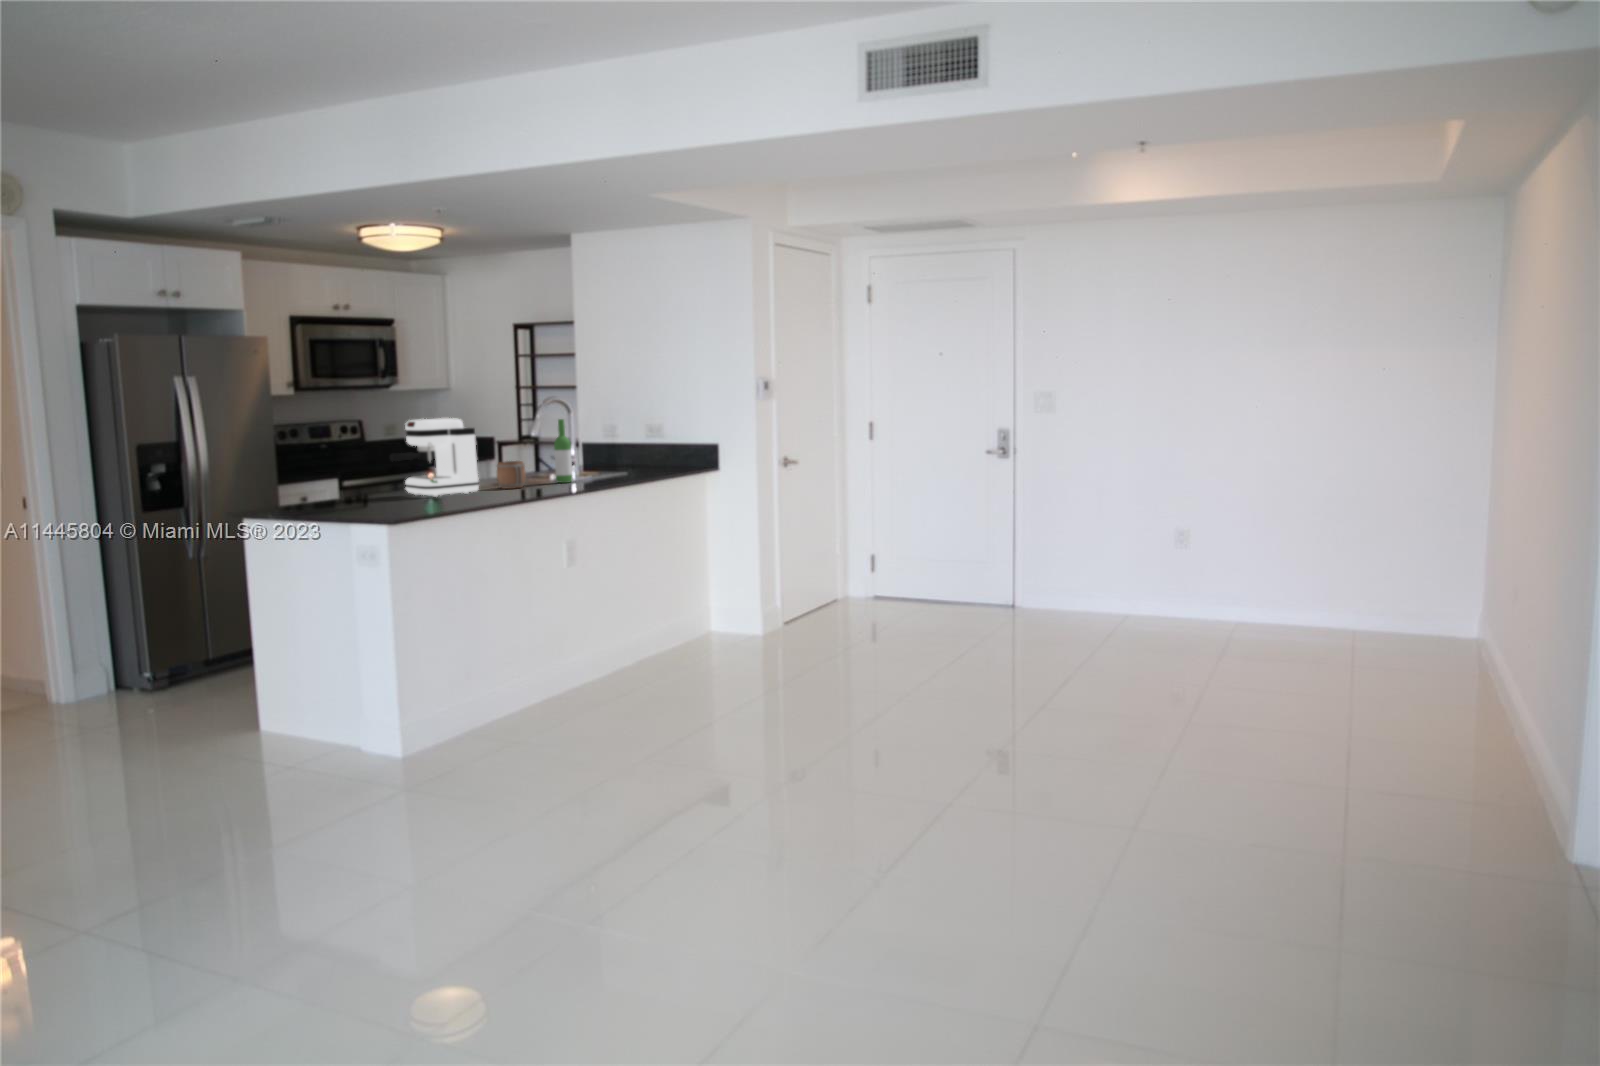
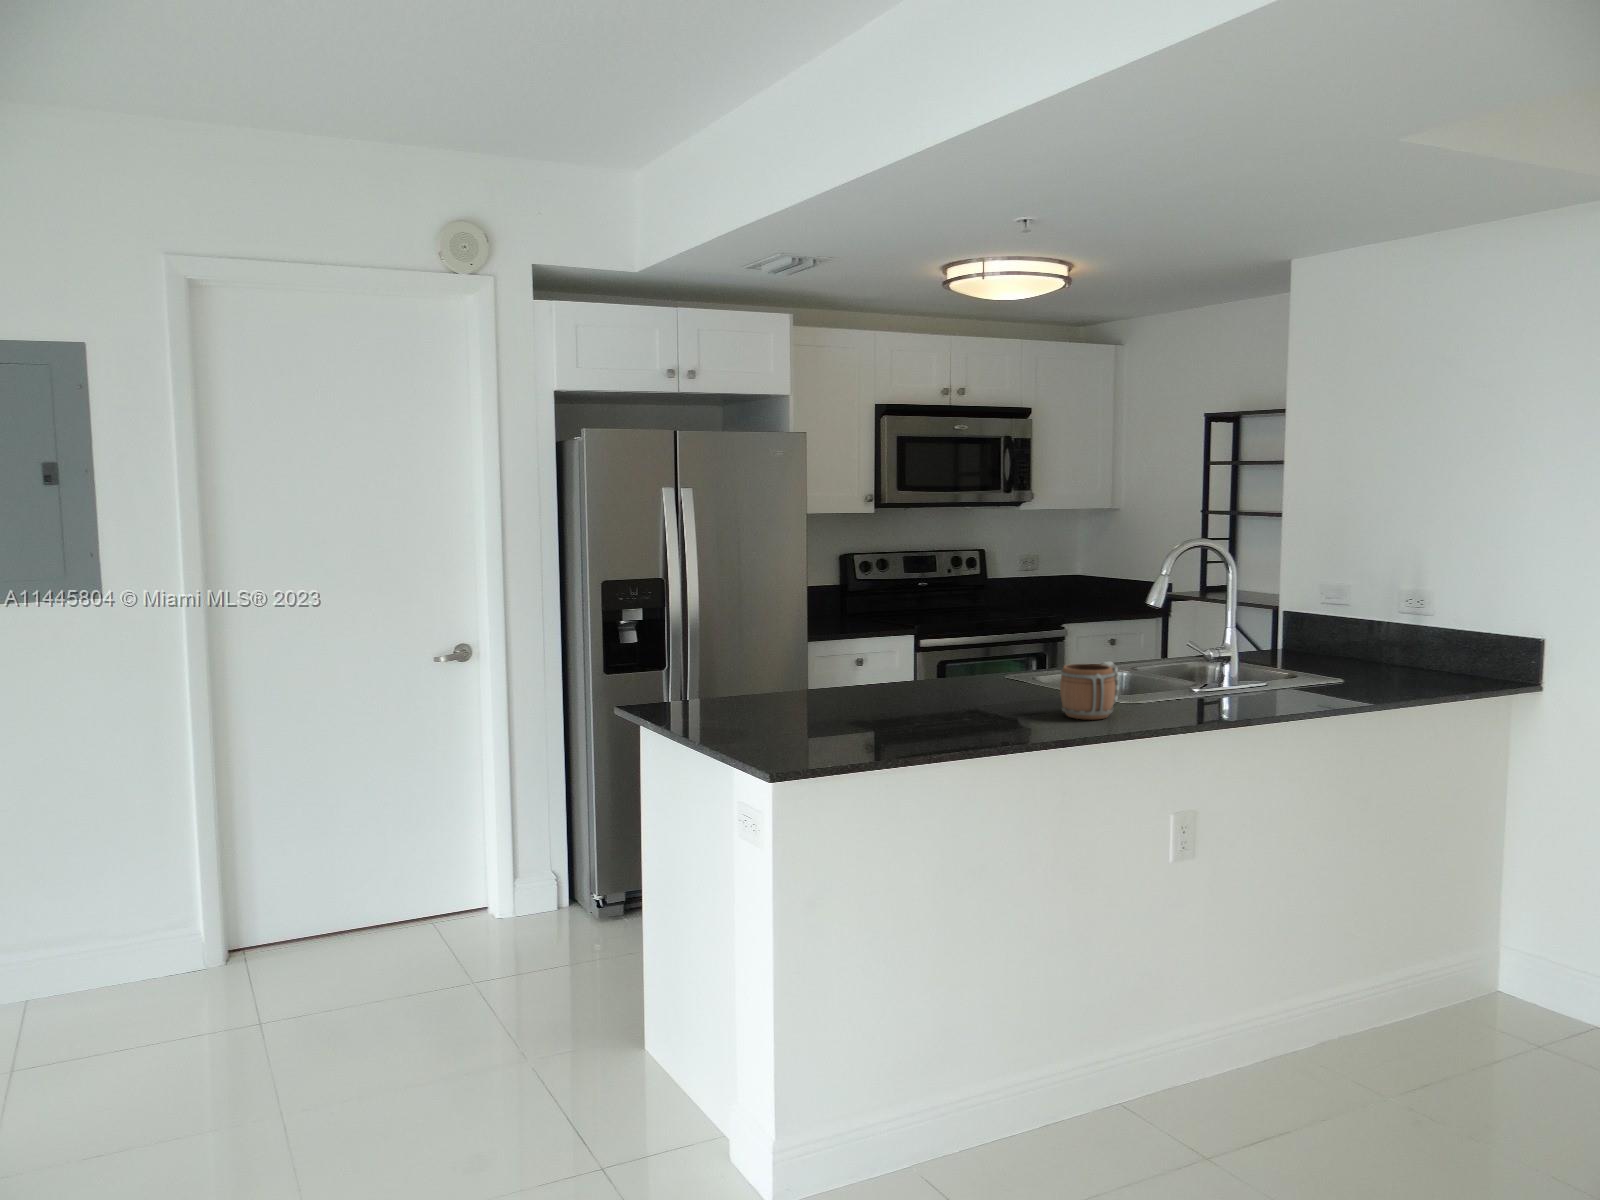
coffee maker: present [390,418,479,497] -> none [860,578,1010,728]
wine bottle: present [554,419,573,483] -> none [1183,588,1217,713]

